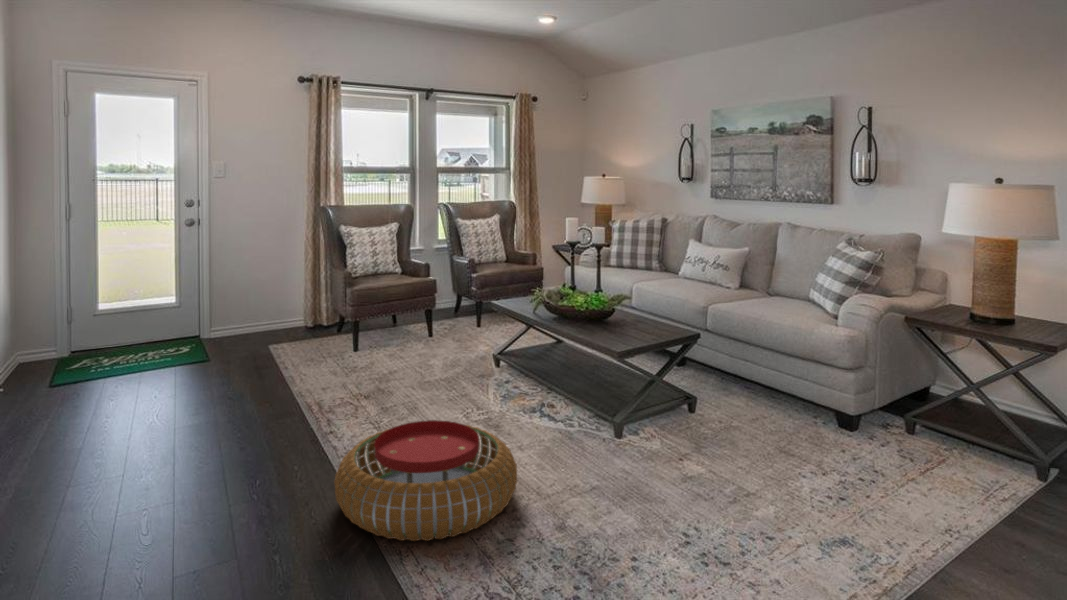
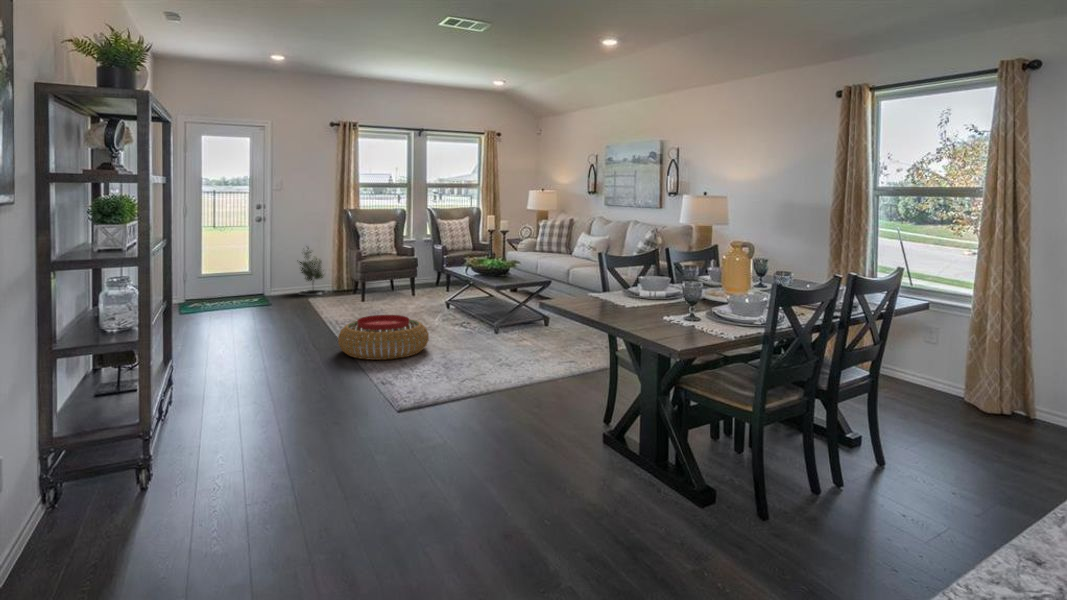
potted tree: none [247,261,297,340] -> present [299,248,326,296]

